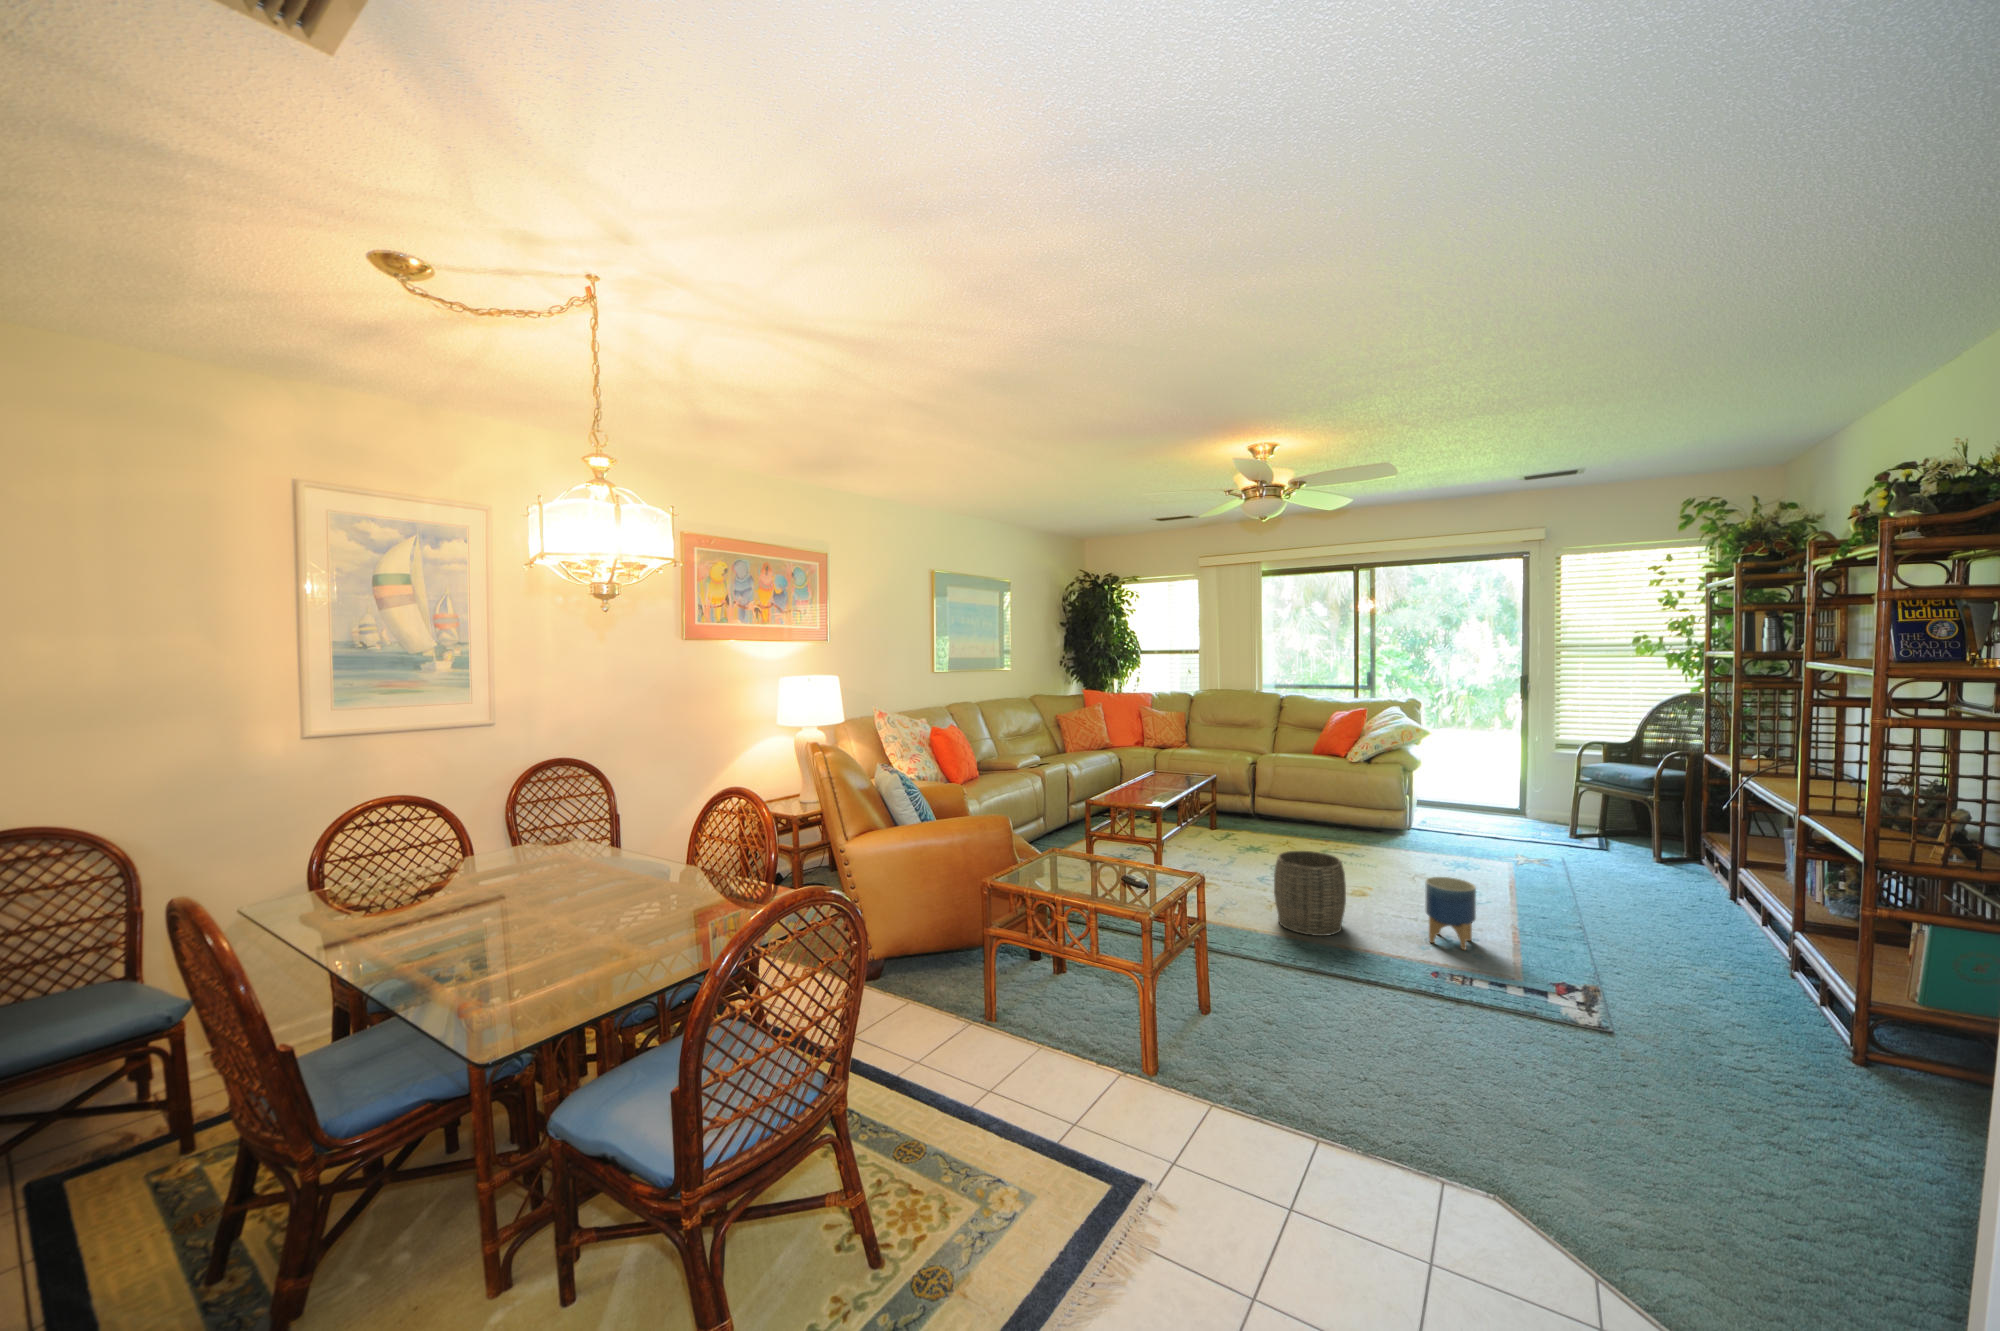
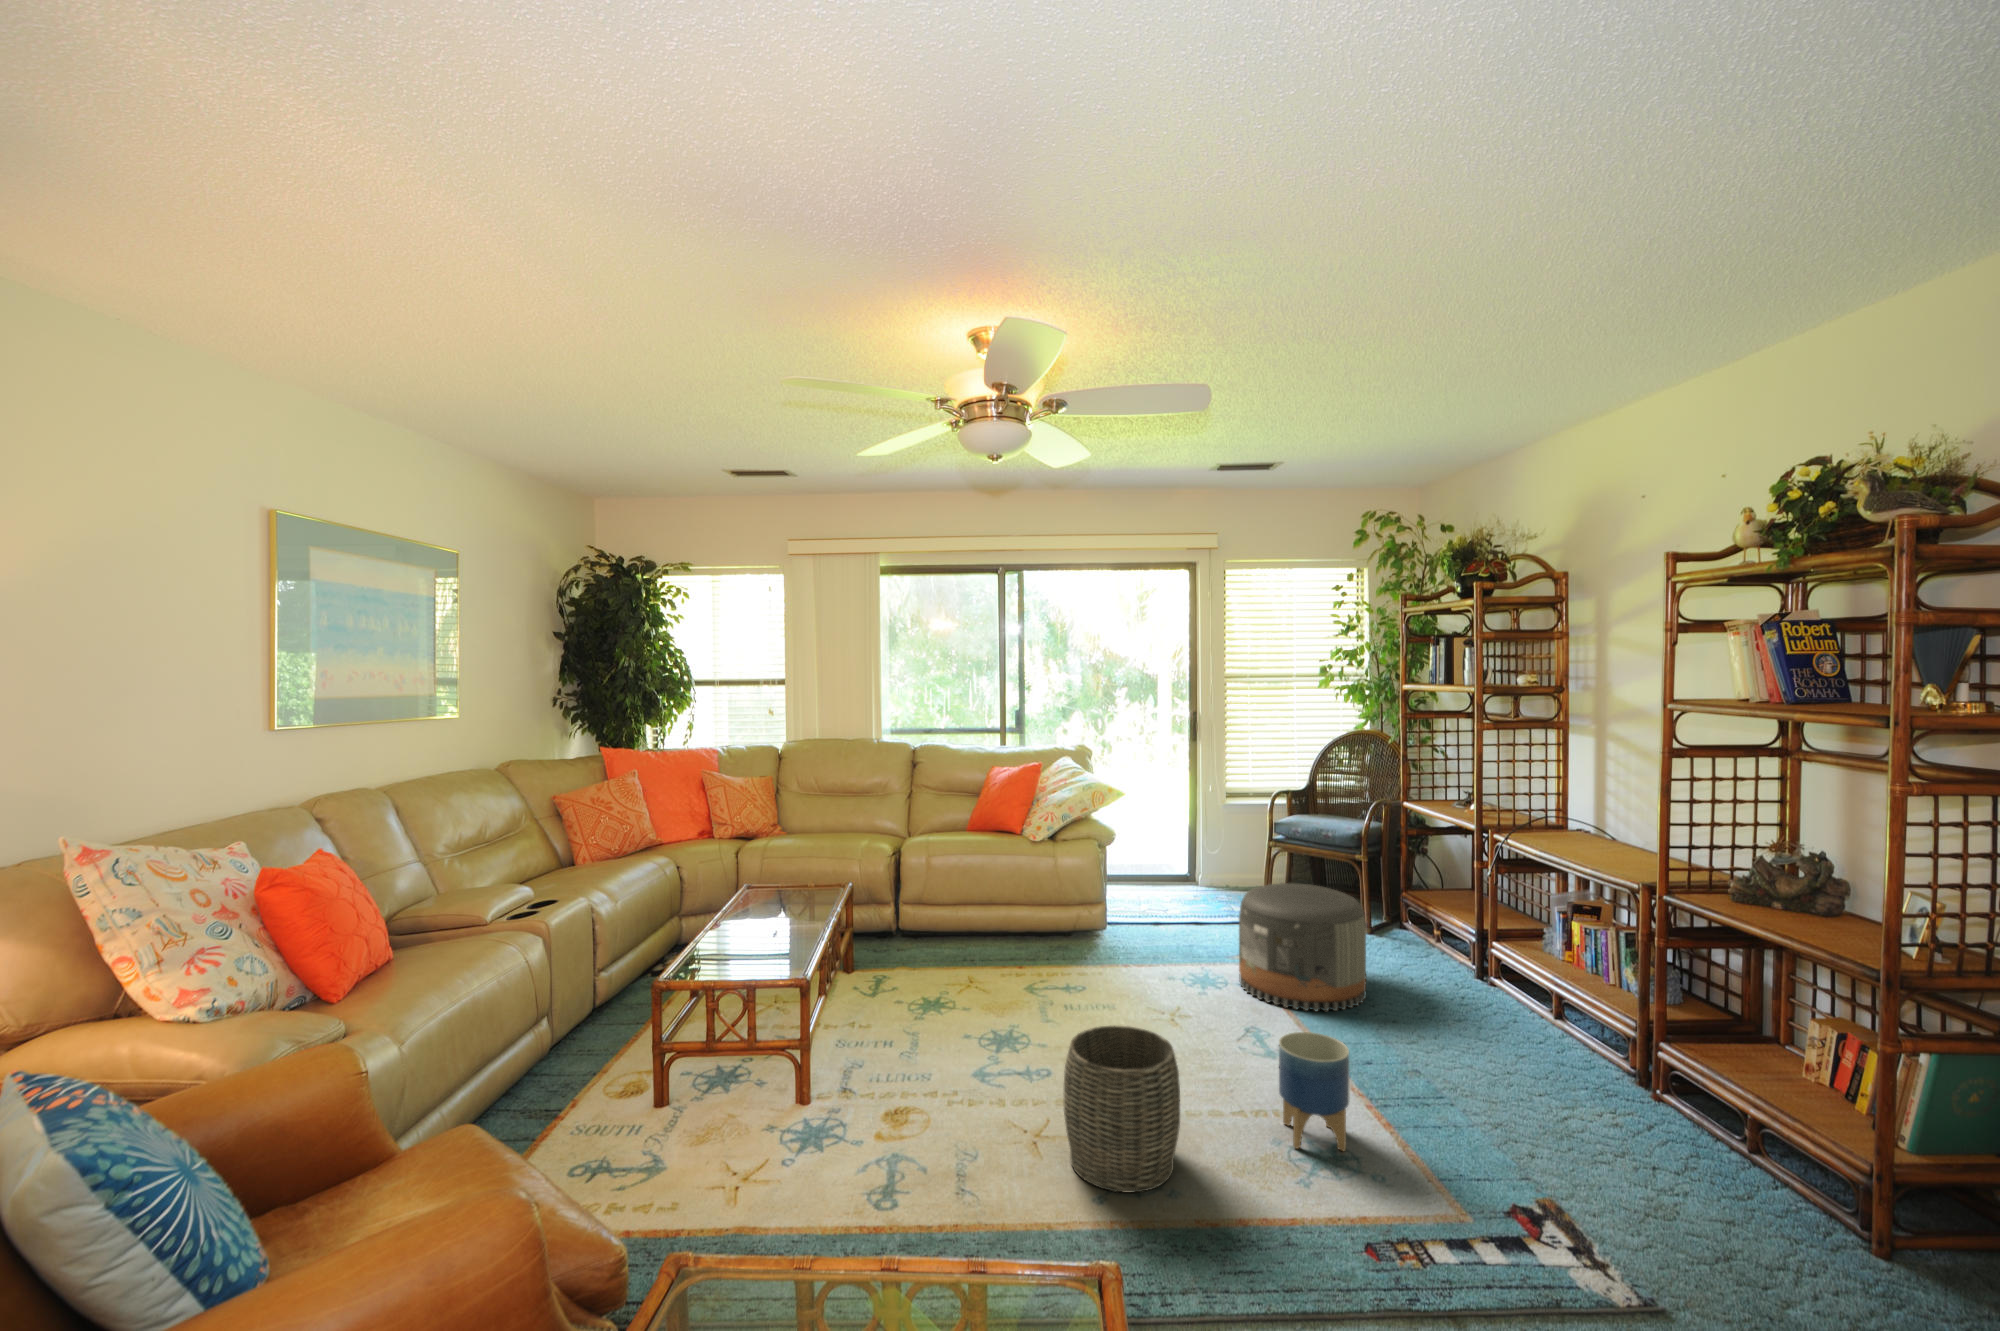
pouf: none [1488,805,1604,900] -> present [1239,883,1366,1011]

